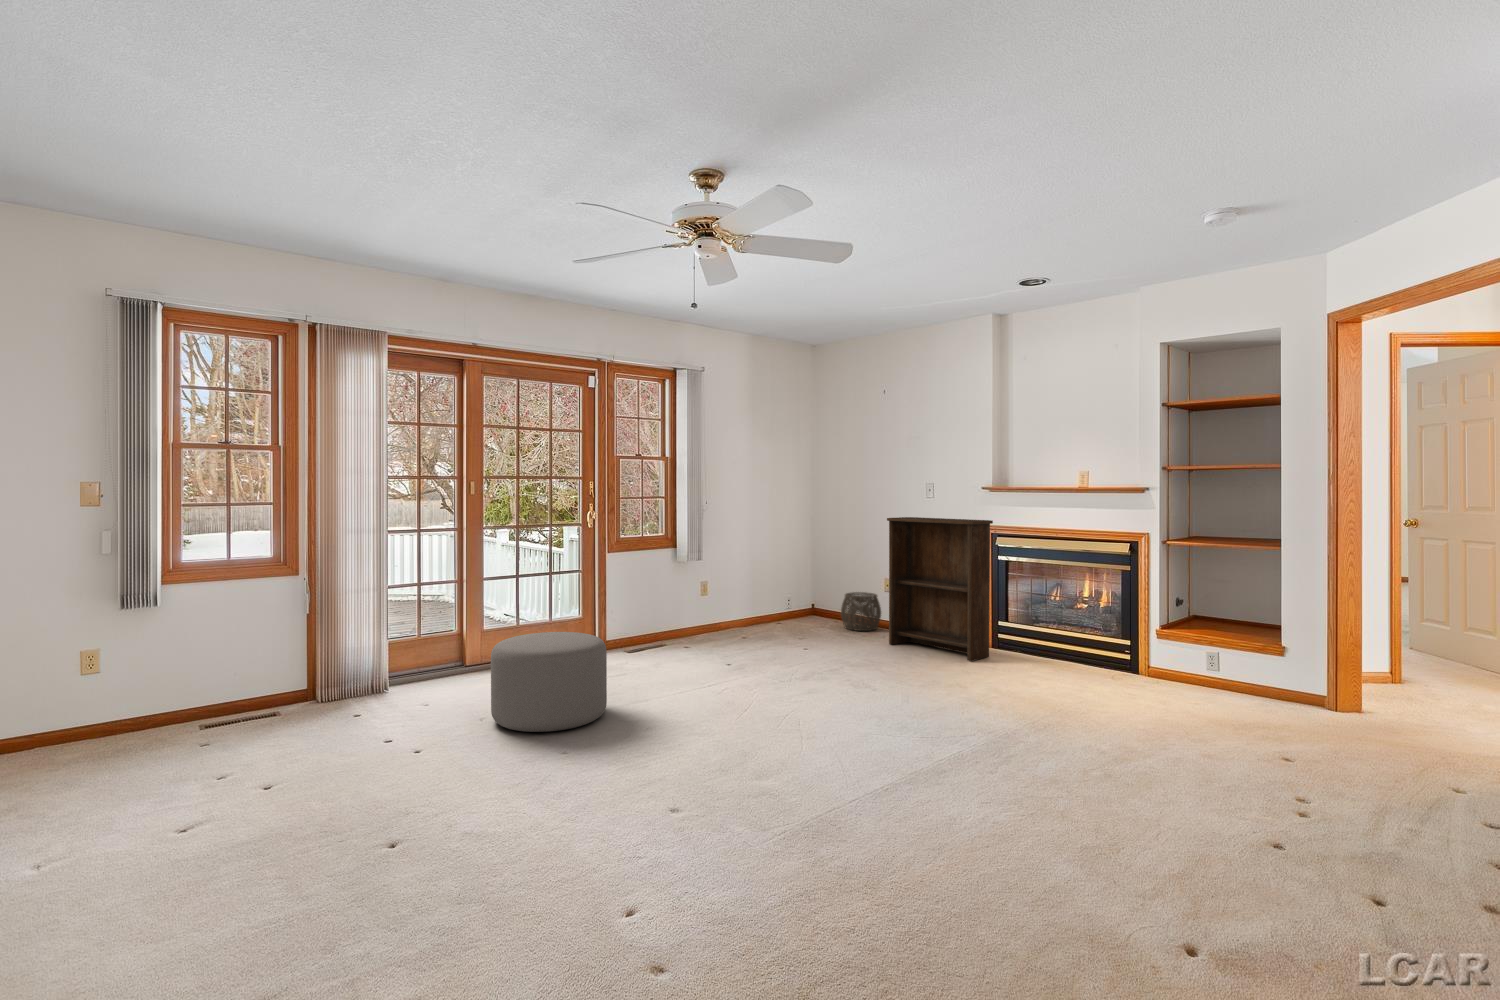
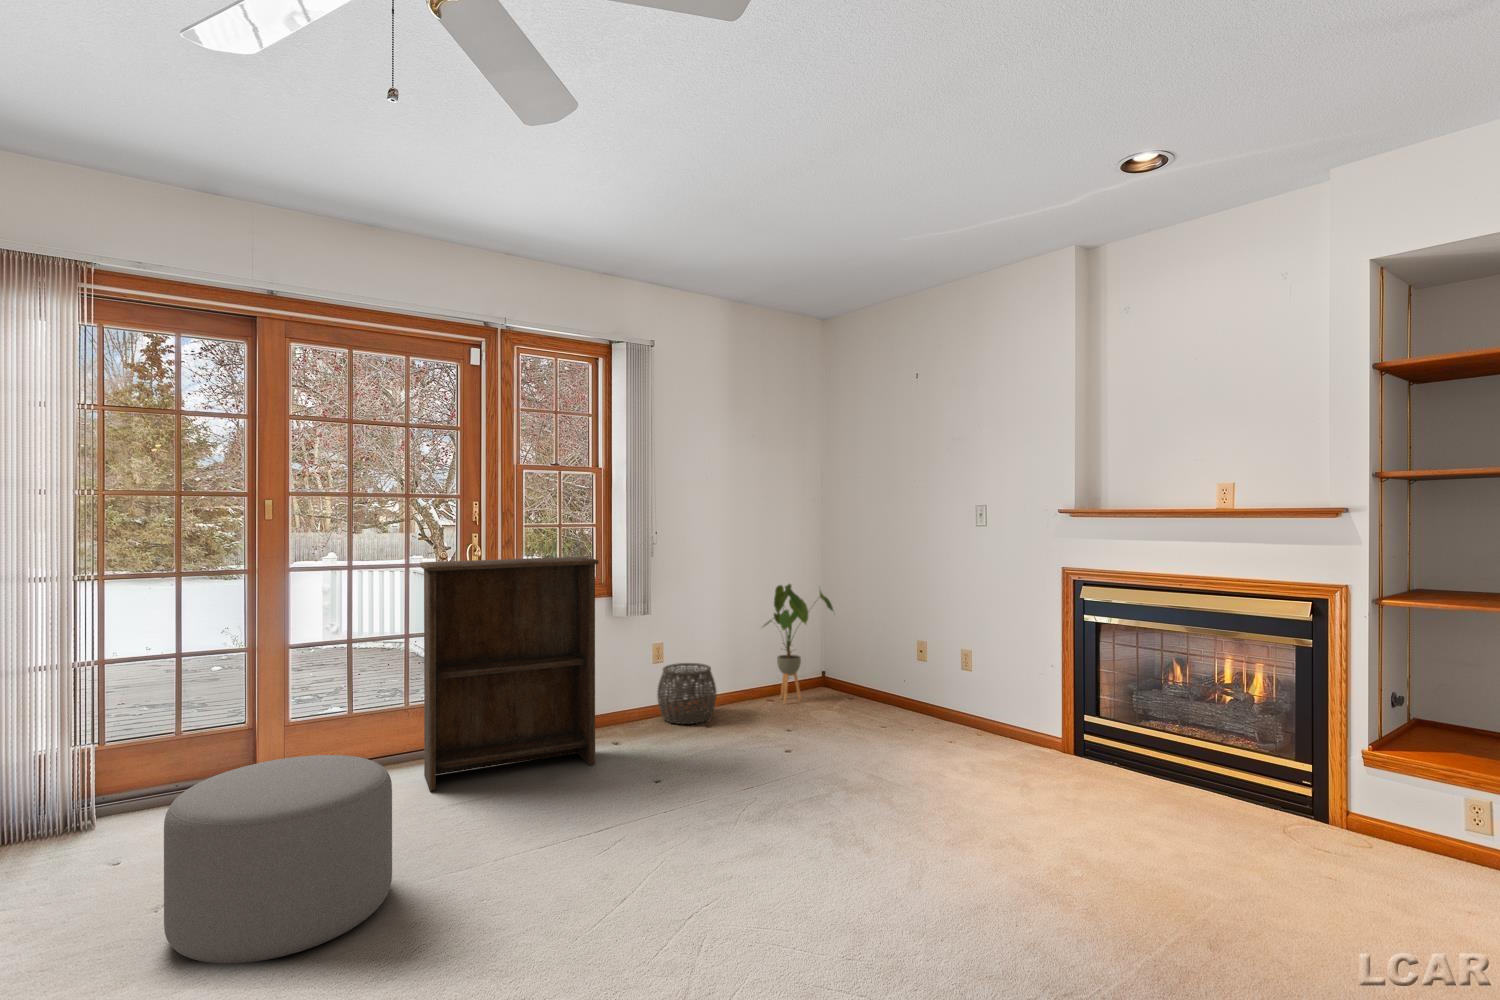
bookshelf: present [887,517,993,661] -> present [420,557,599,791]
house plant: none [774,542,828,626] -> present [762,584,833,703]
woven basket: present [841,592,881,631] -> present [657,663,717,724]

